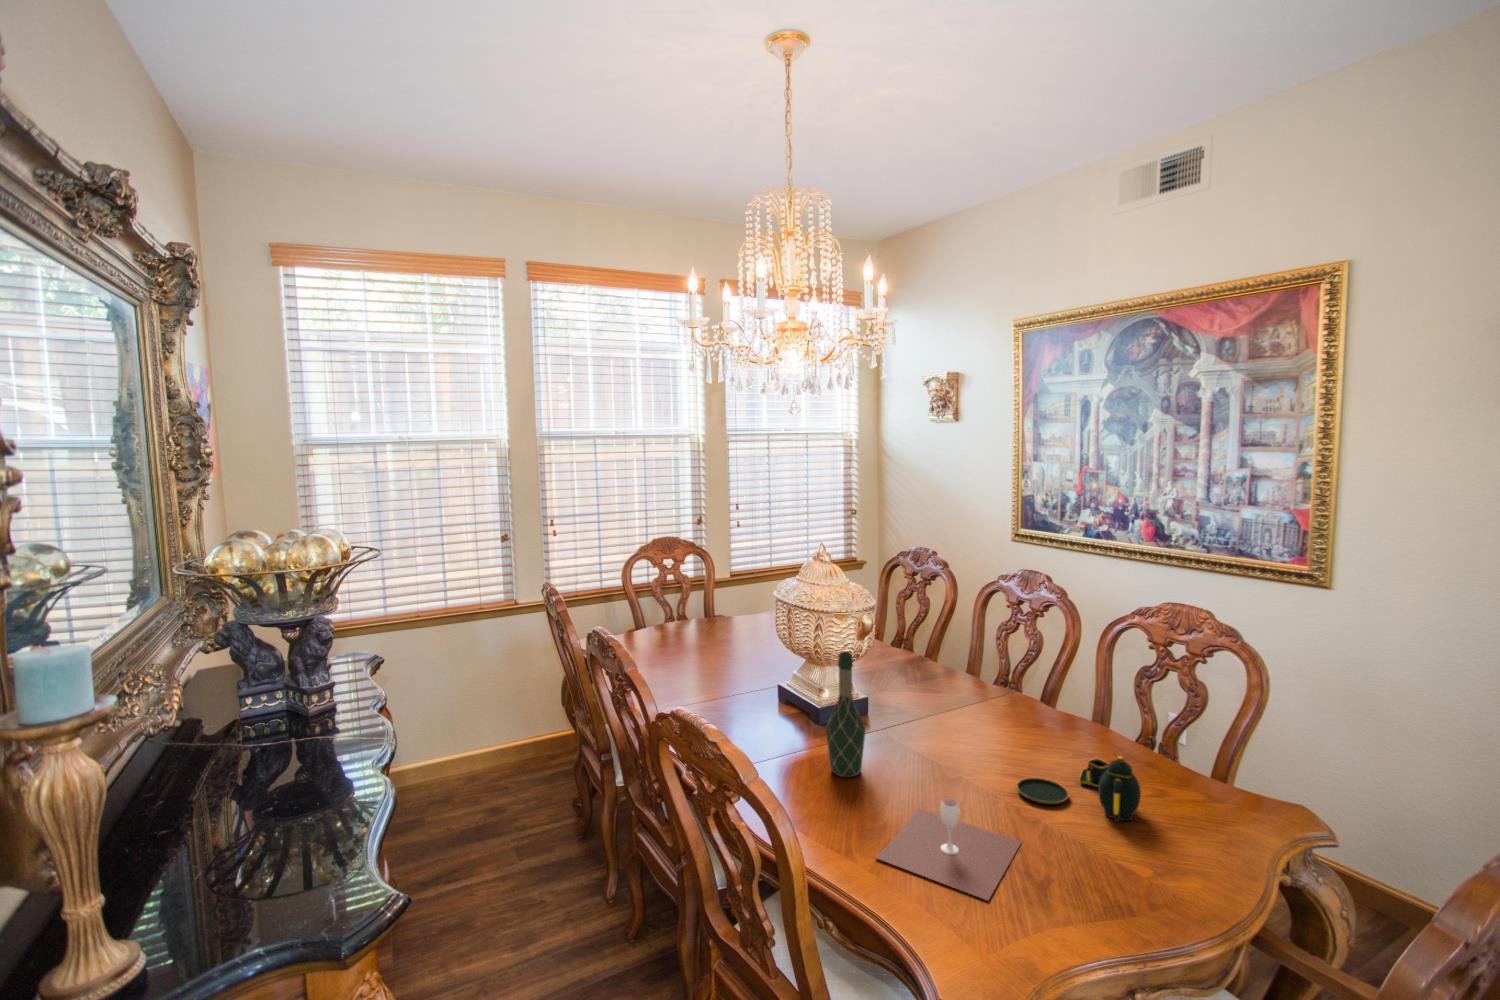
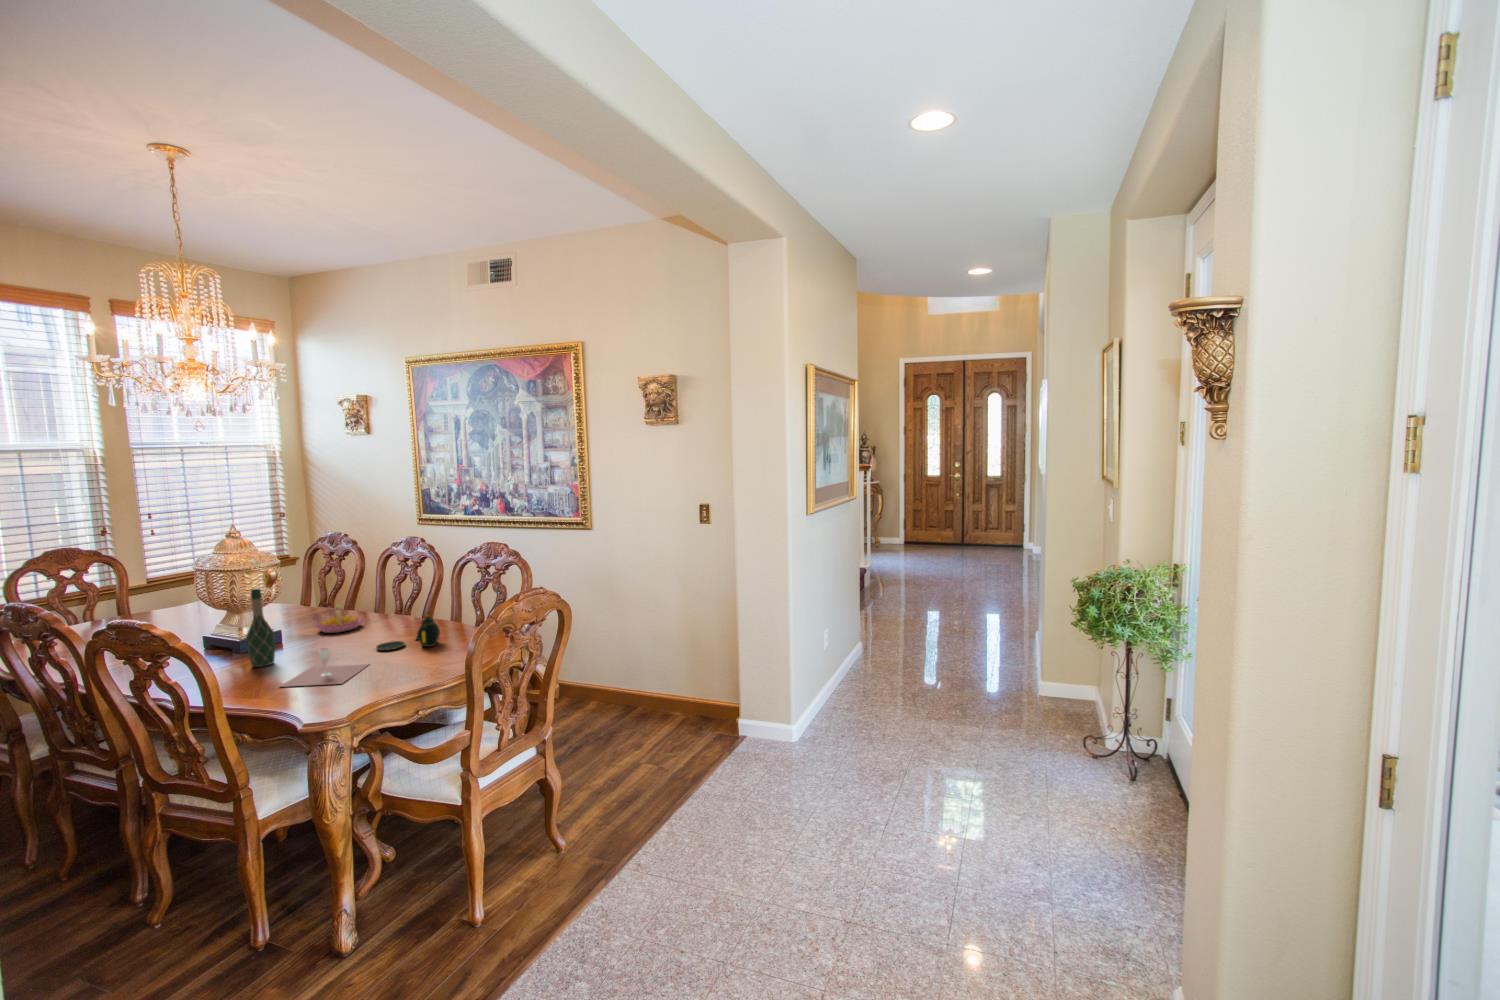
candle holder: none [907,668,976,719] -> present [315,603,363,633]

